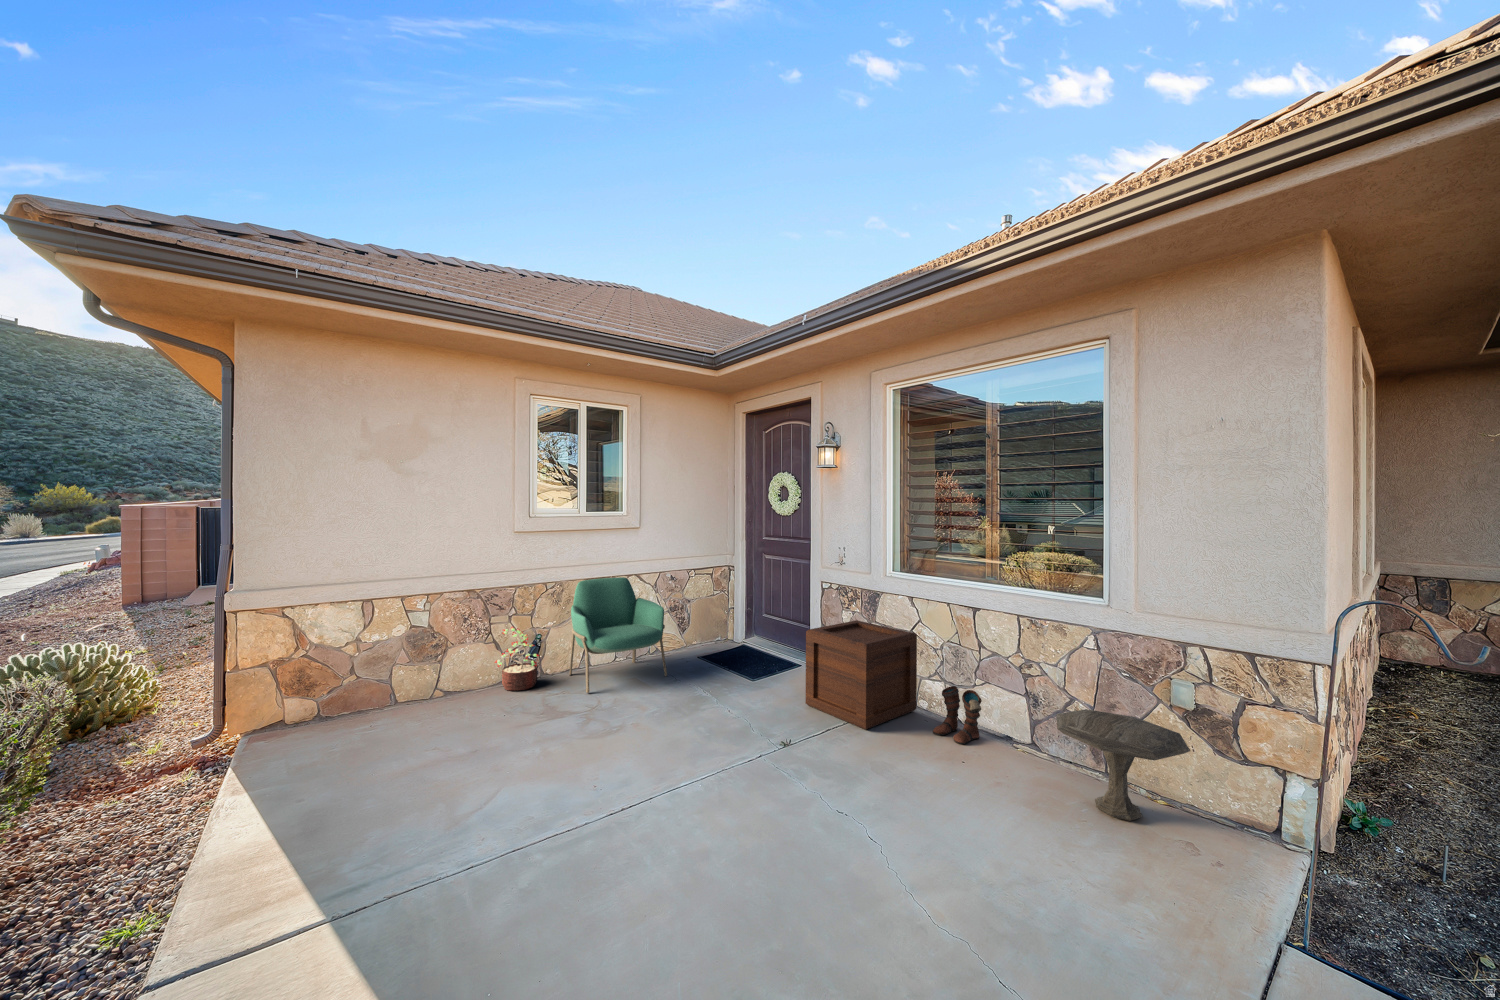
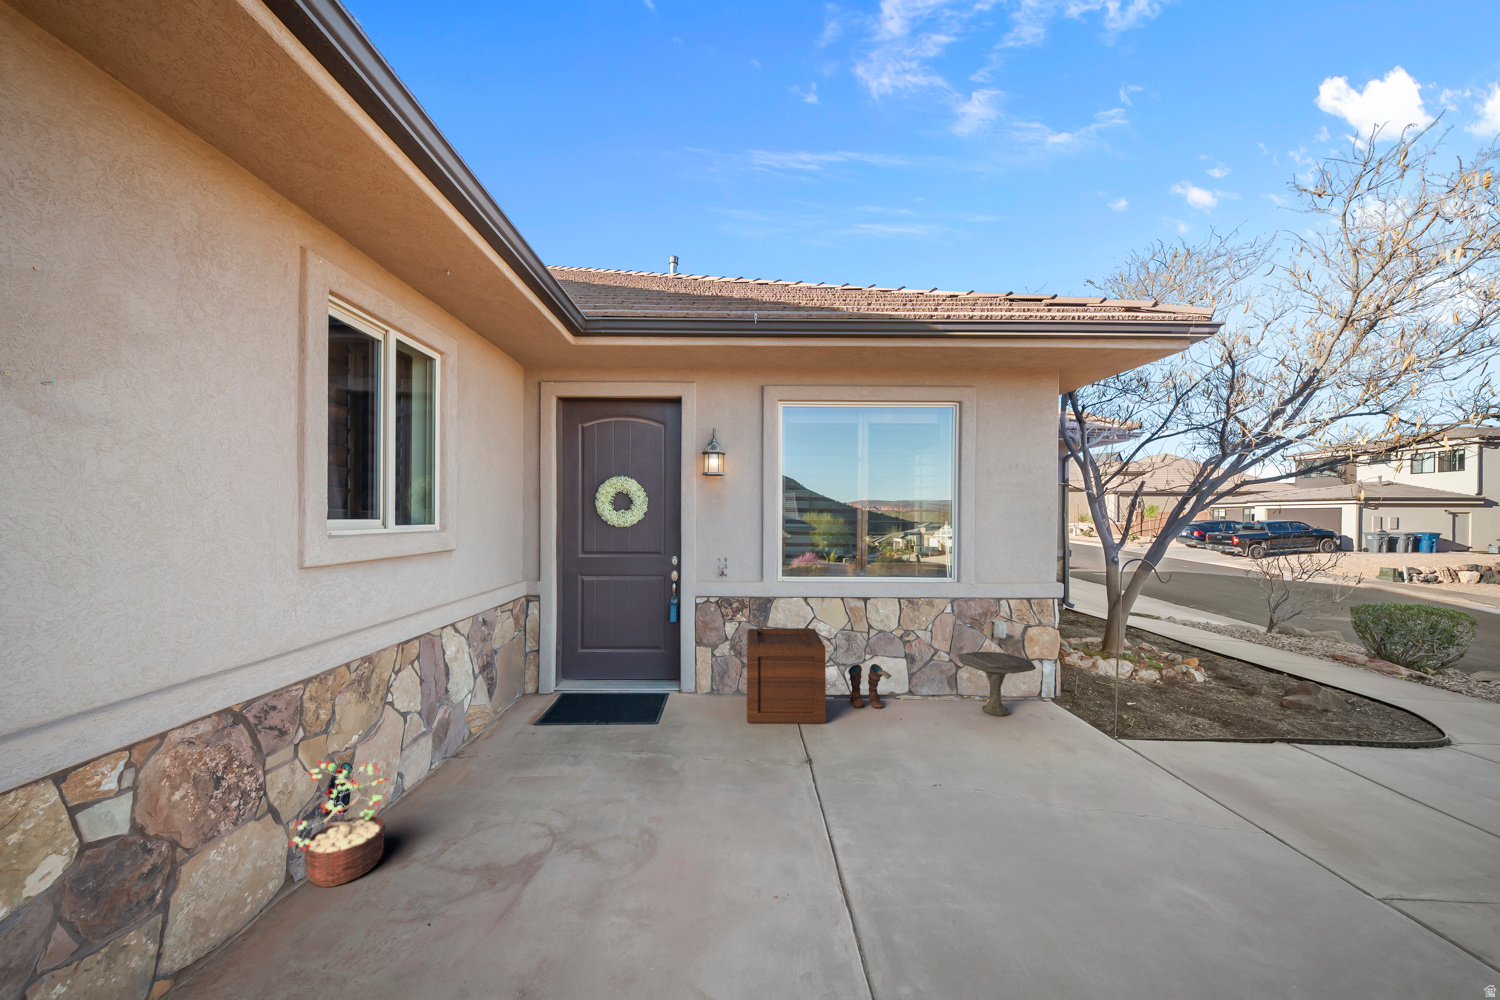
armchair: present [569,577,667,693] -> none [402,631,560,818]

